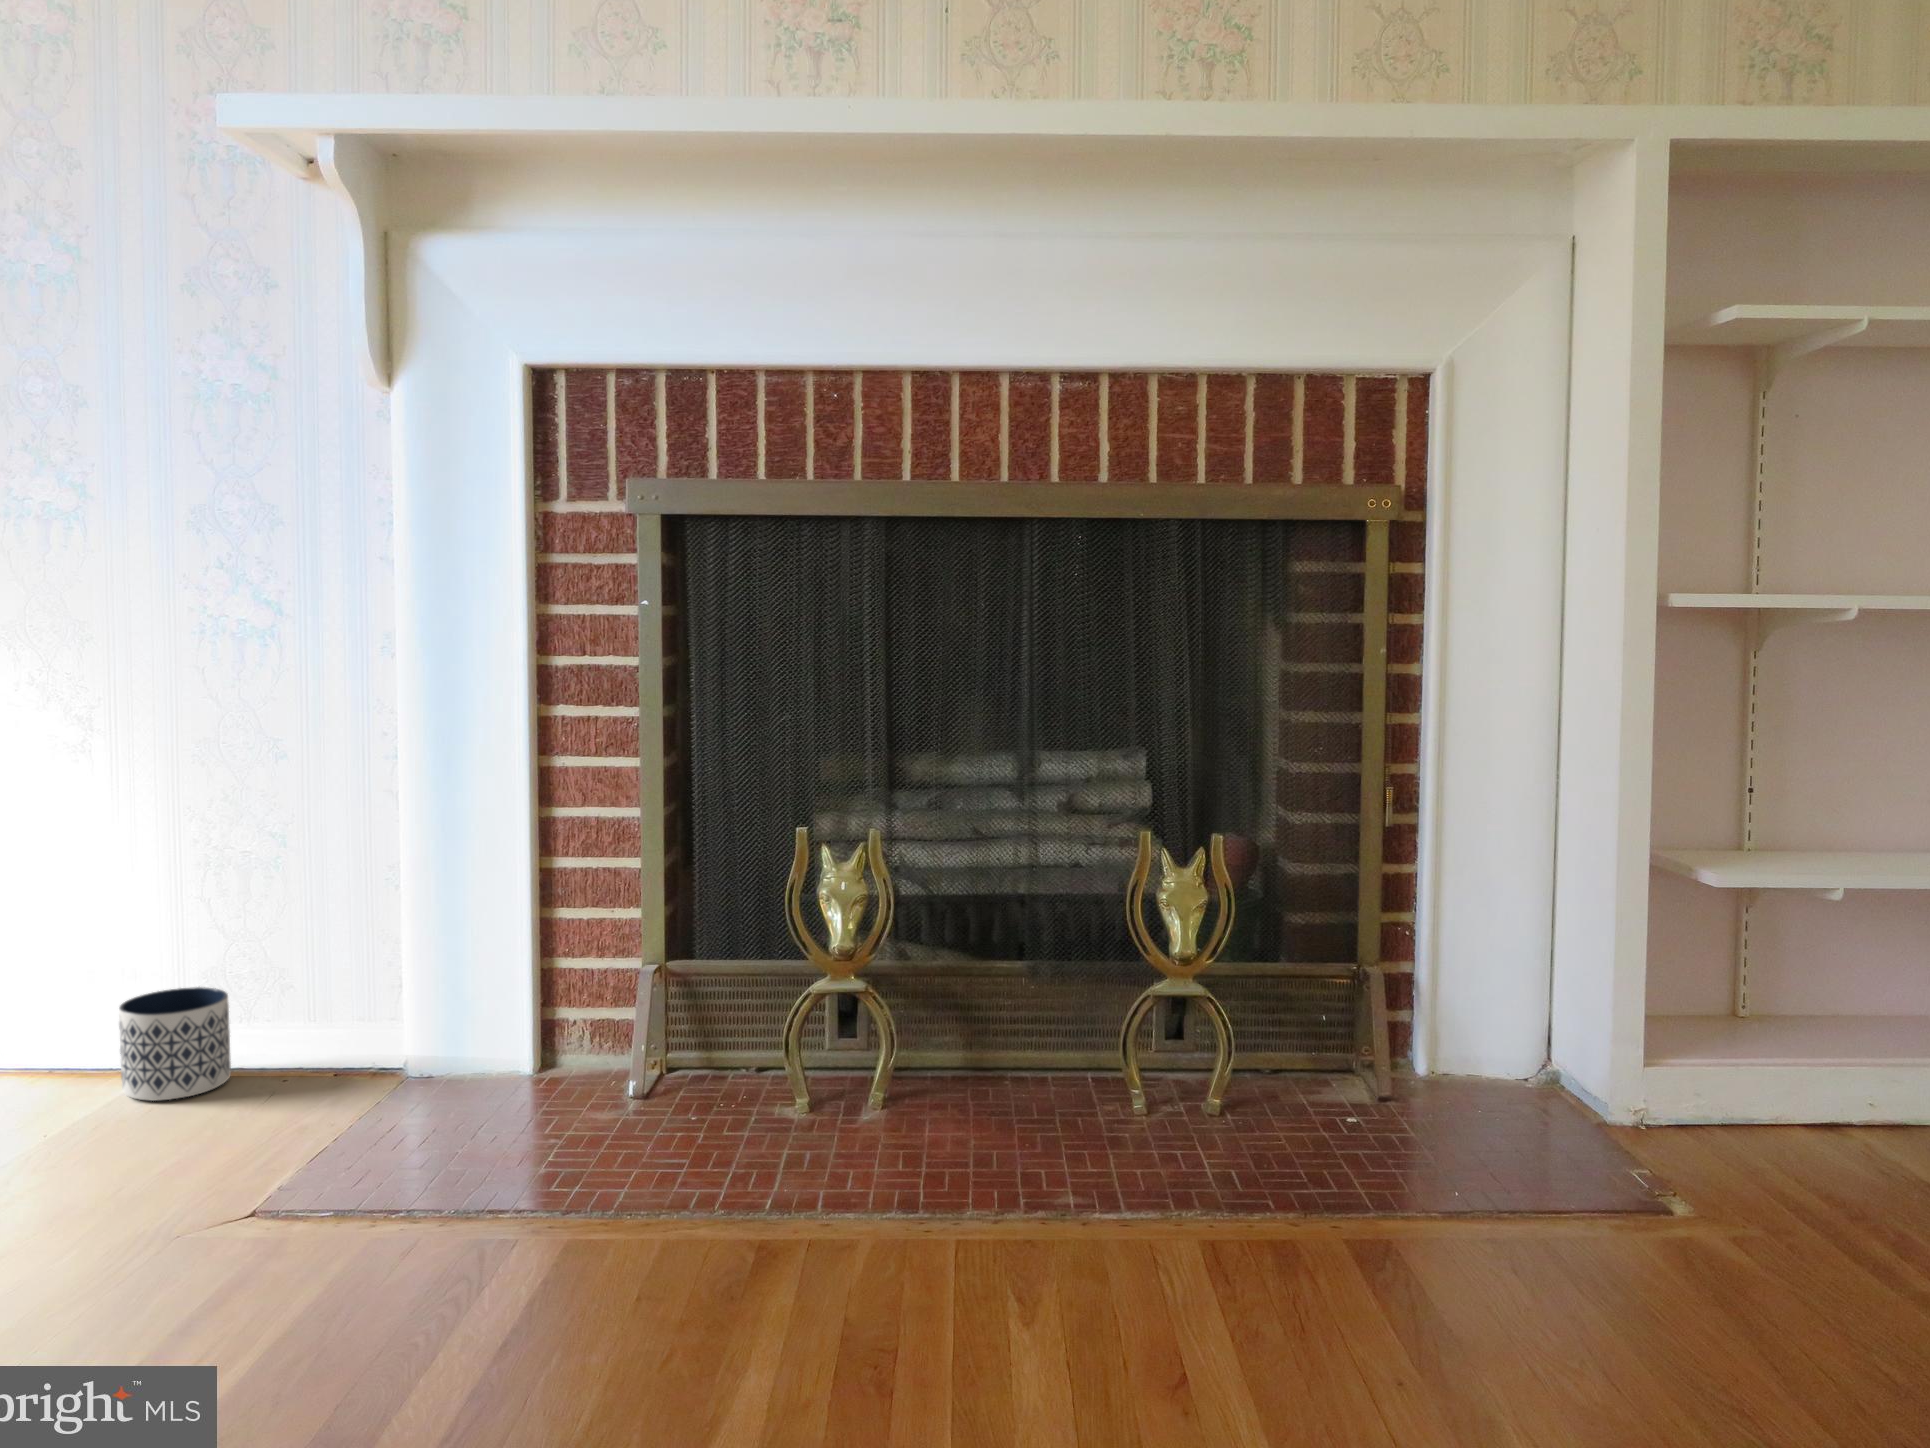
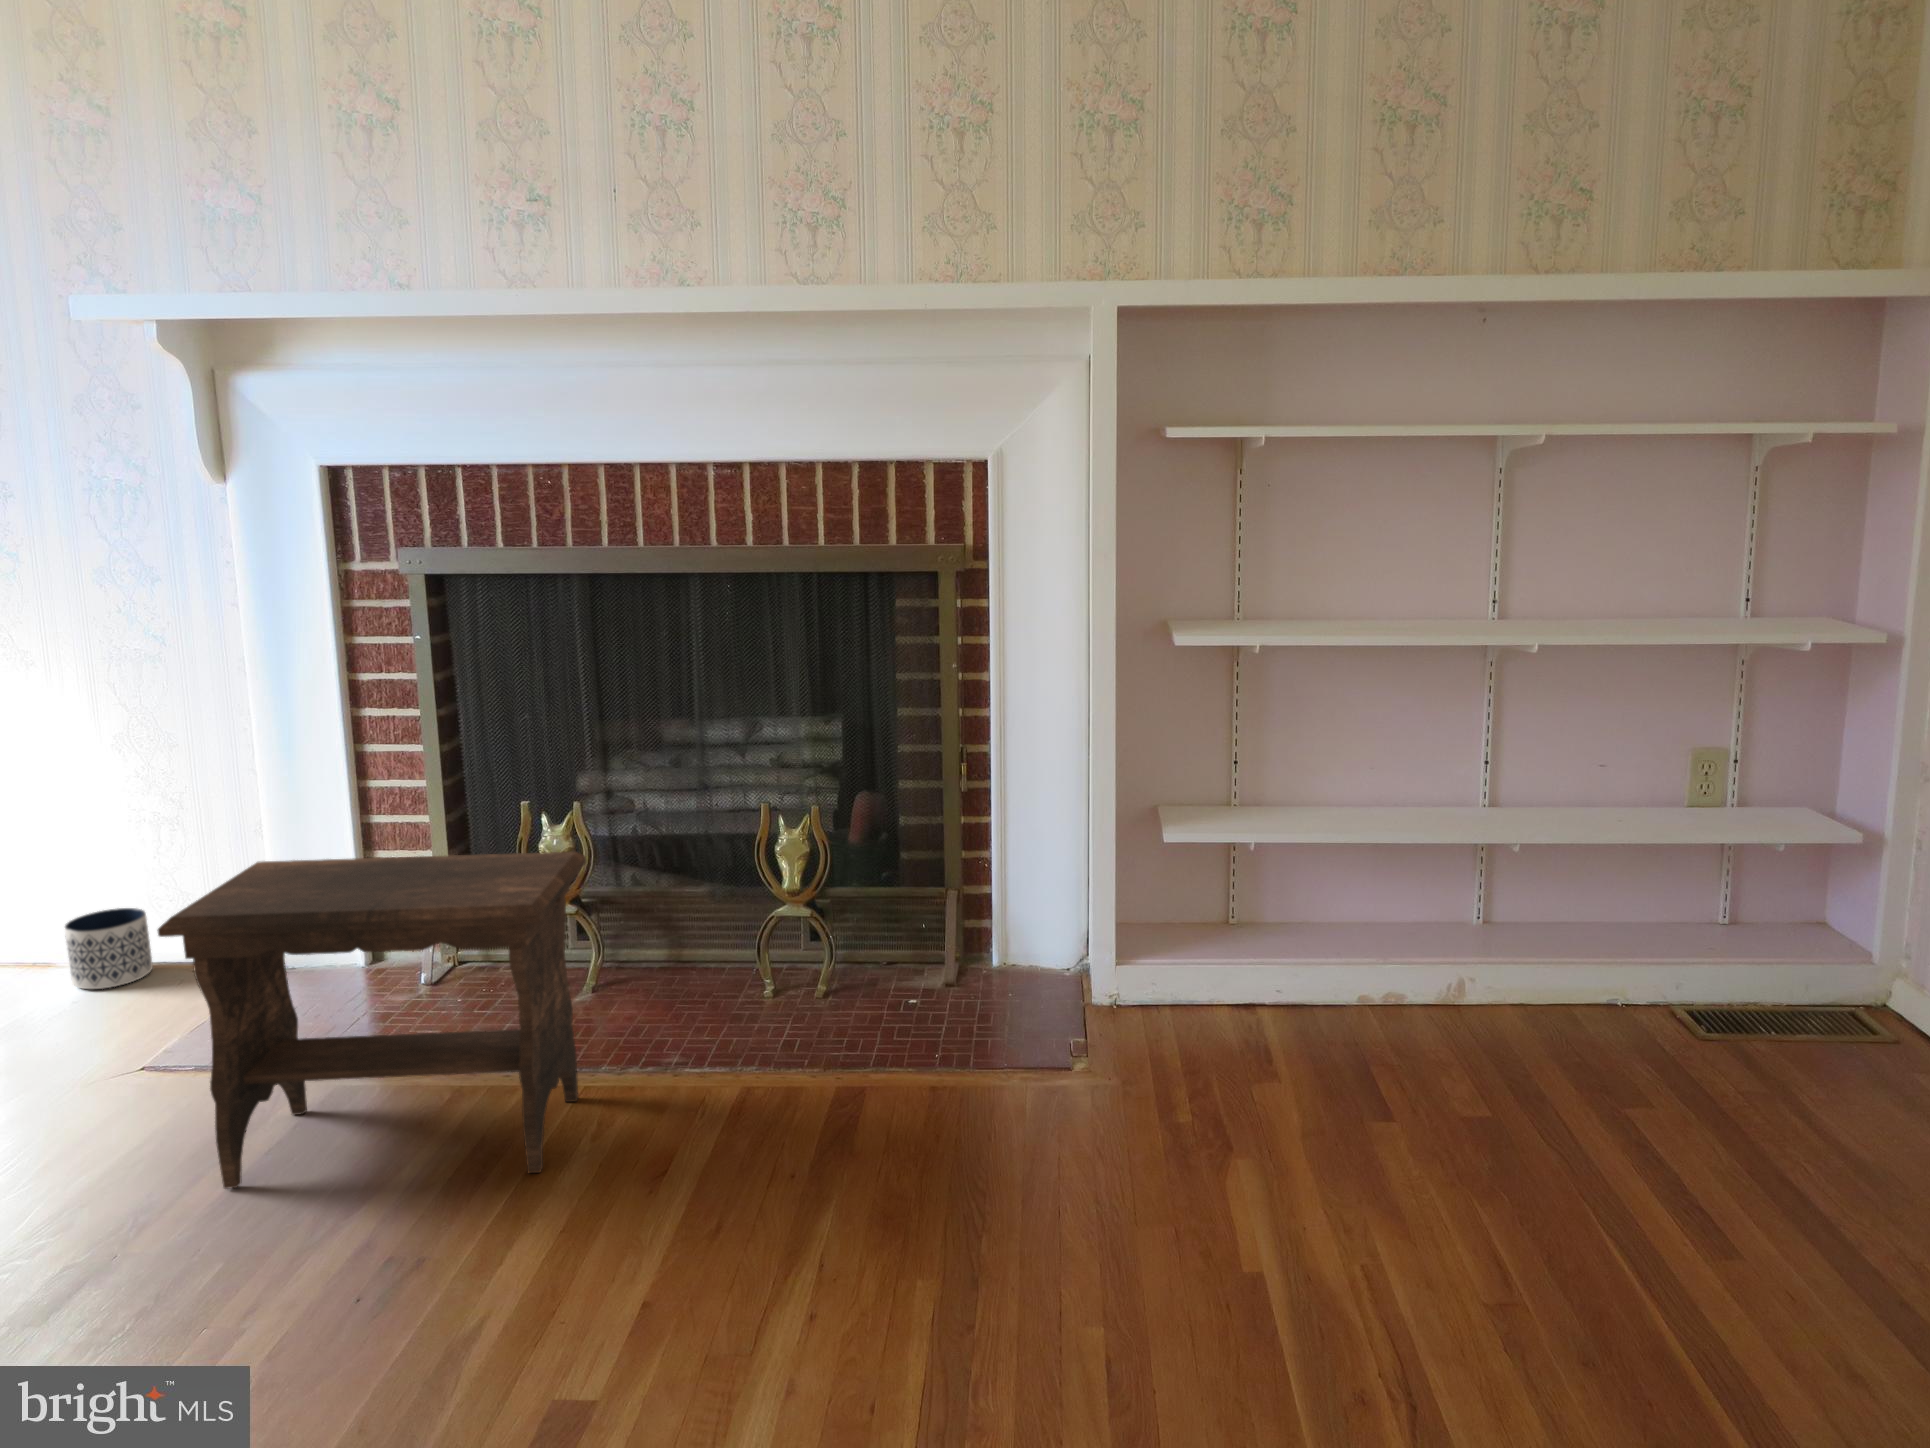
footstool: none [426,869,1013,1387] -> present [157,852,586,1189]

